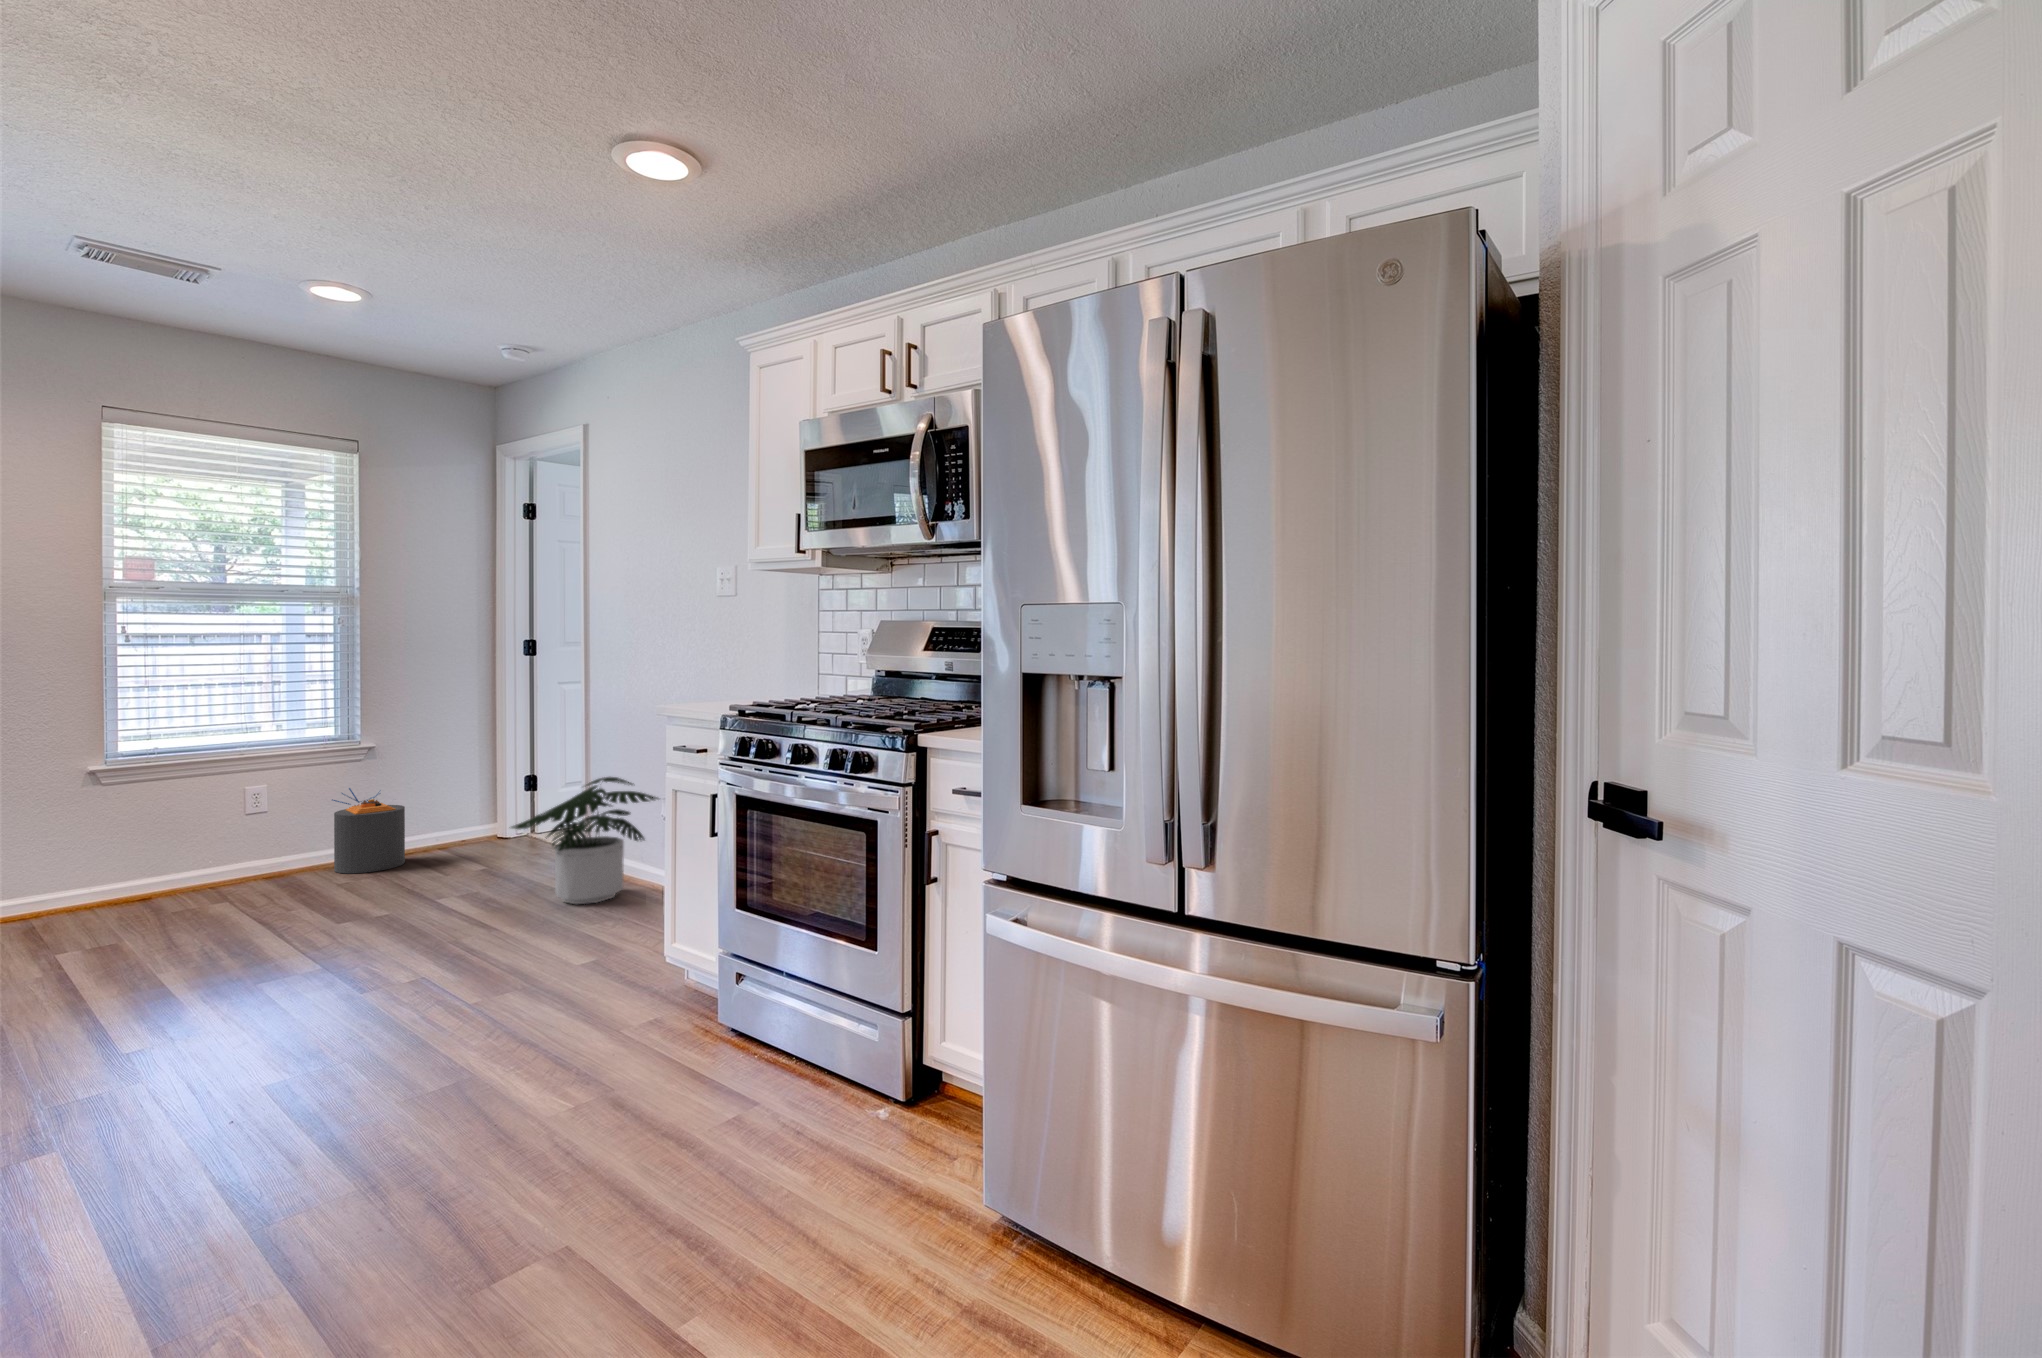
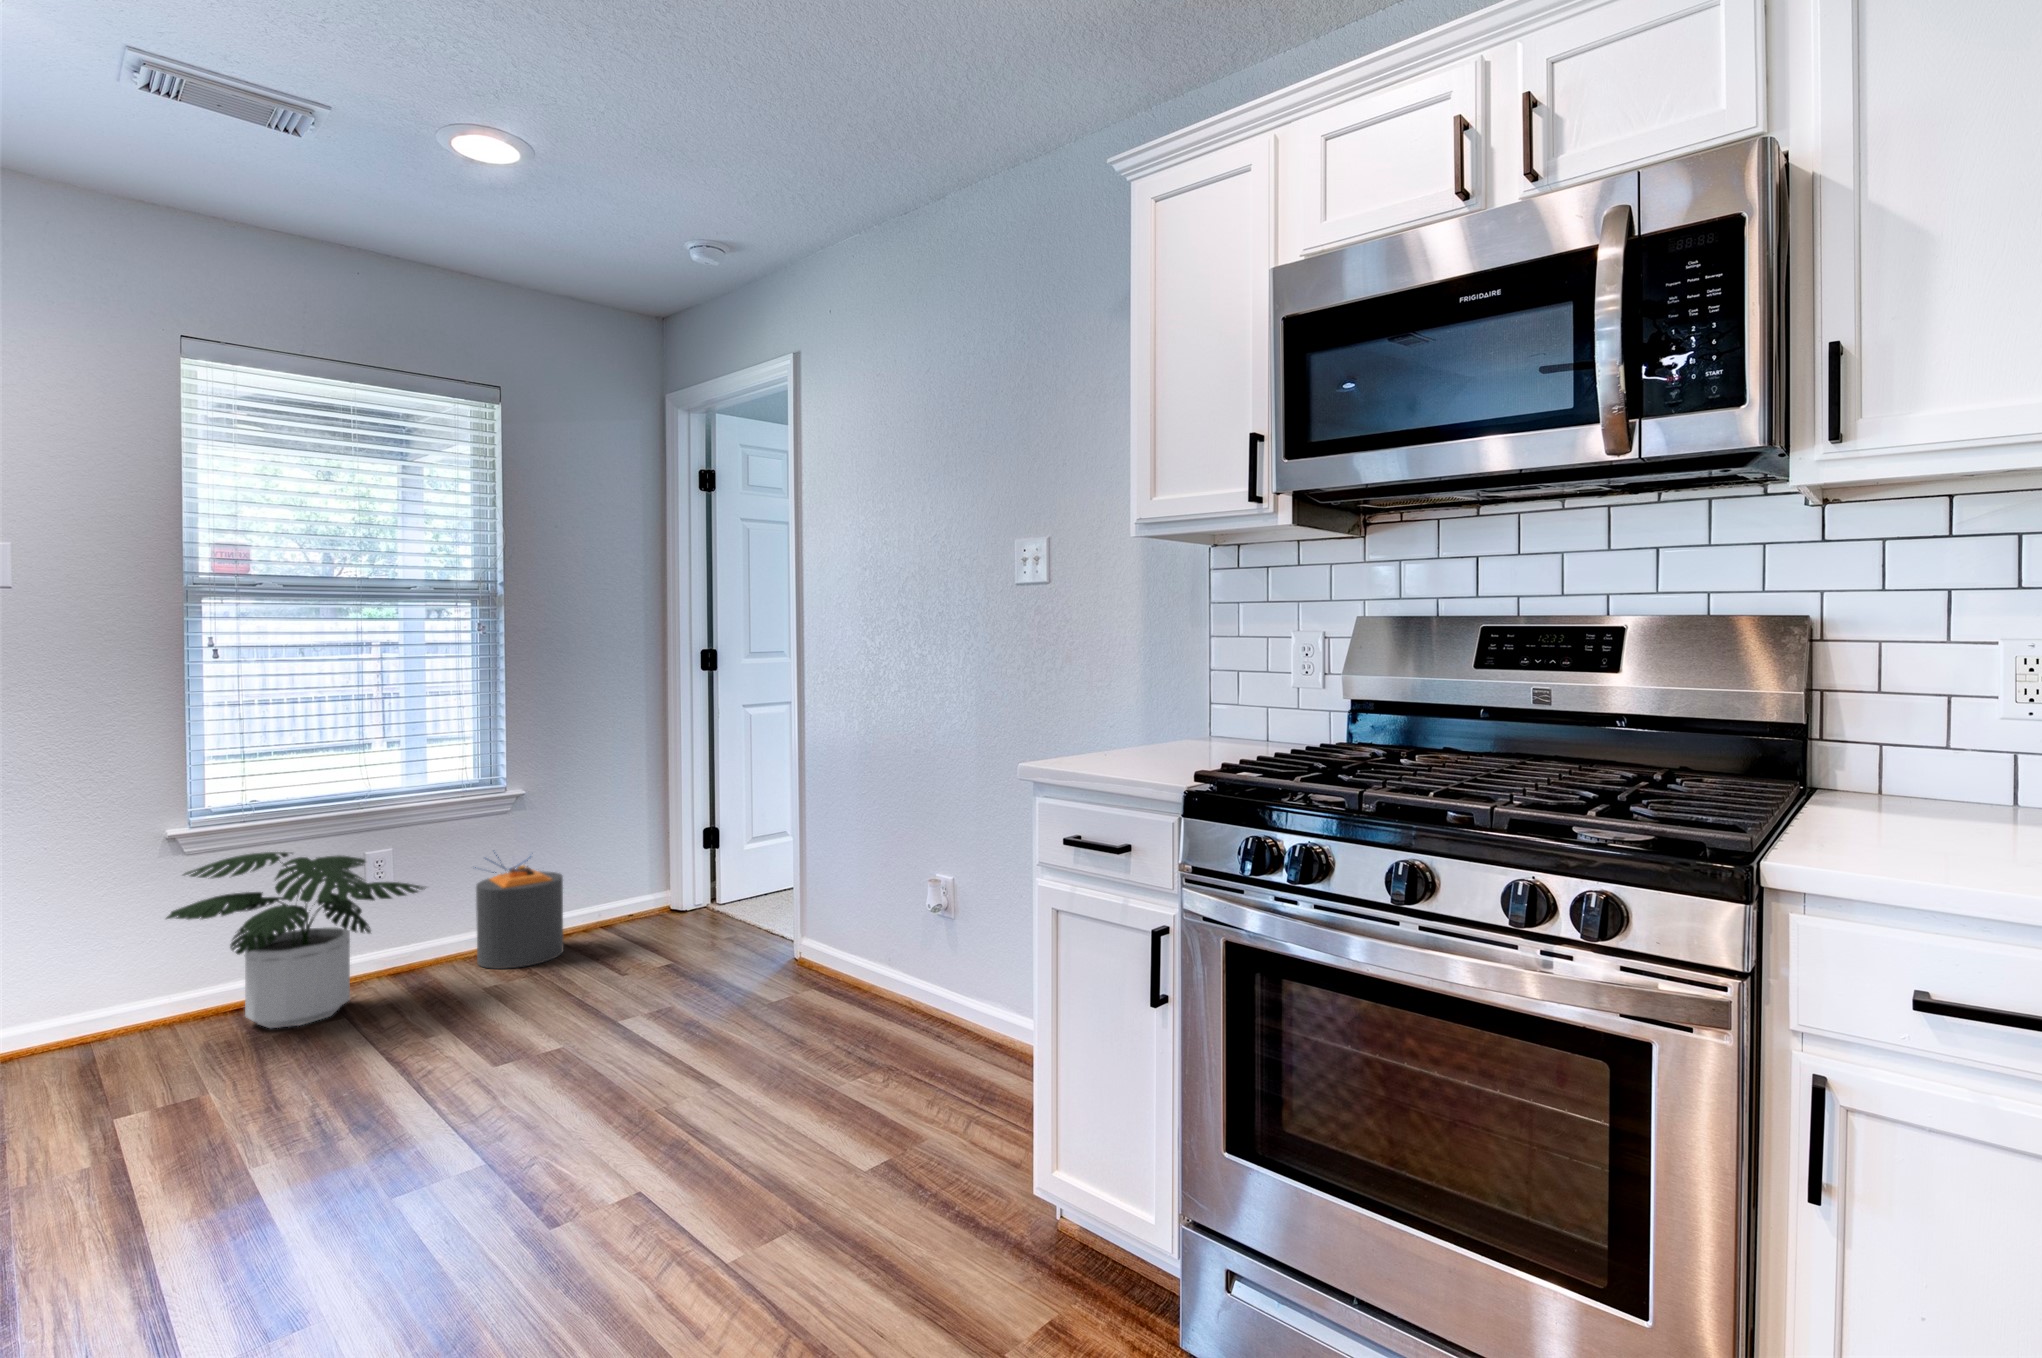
potted plant: present [512,777,658,904] -> present [166,852,424,1028]

